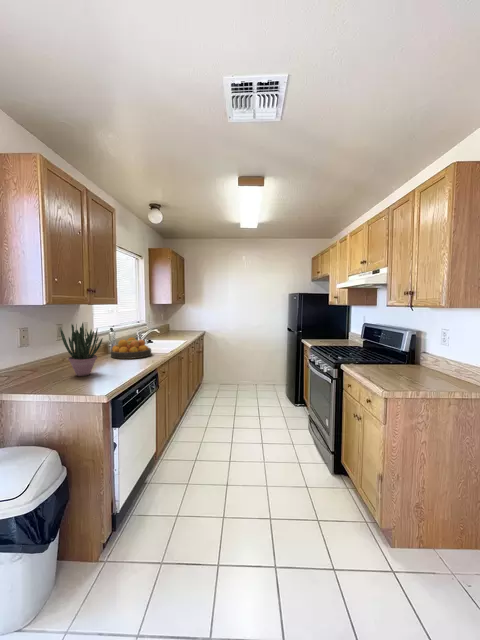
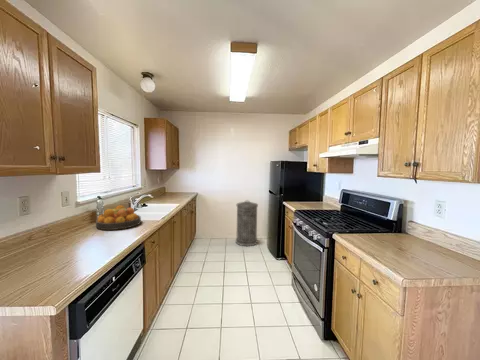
potted plant: present [60,324,102,376] -> none [12,198,72,262]
trash can: none [250,340,275,393] -> present [236,201,258,246]

